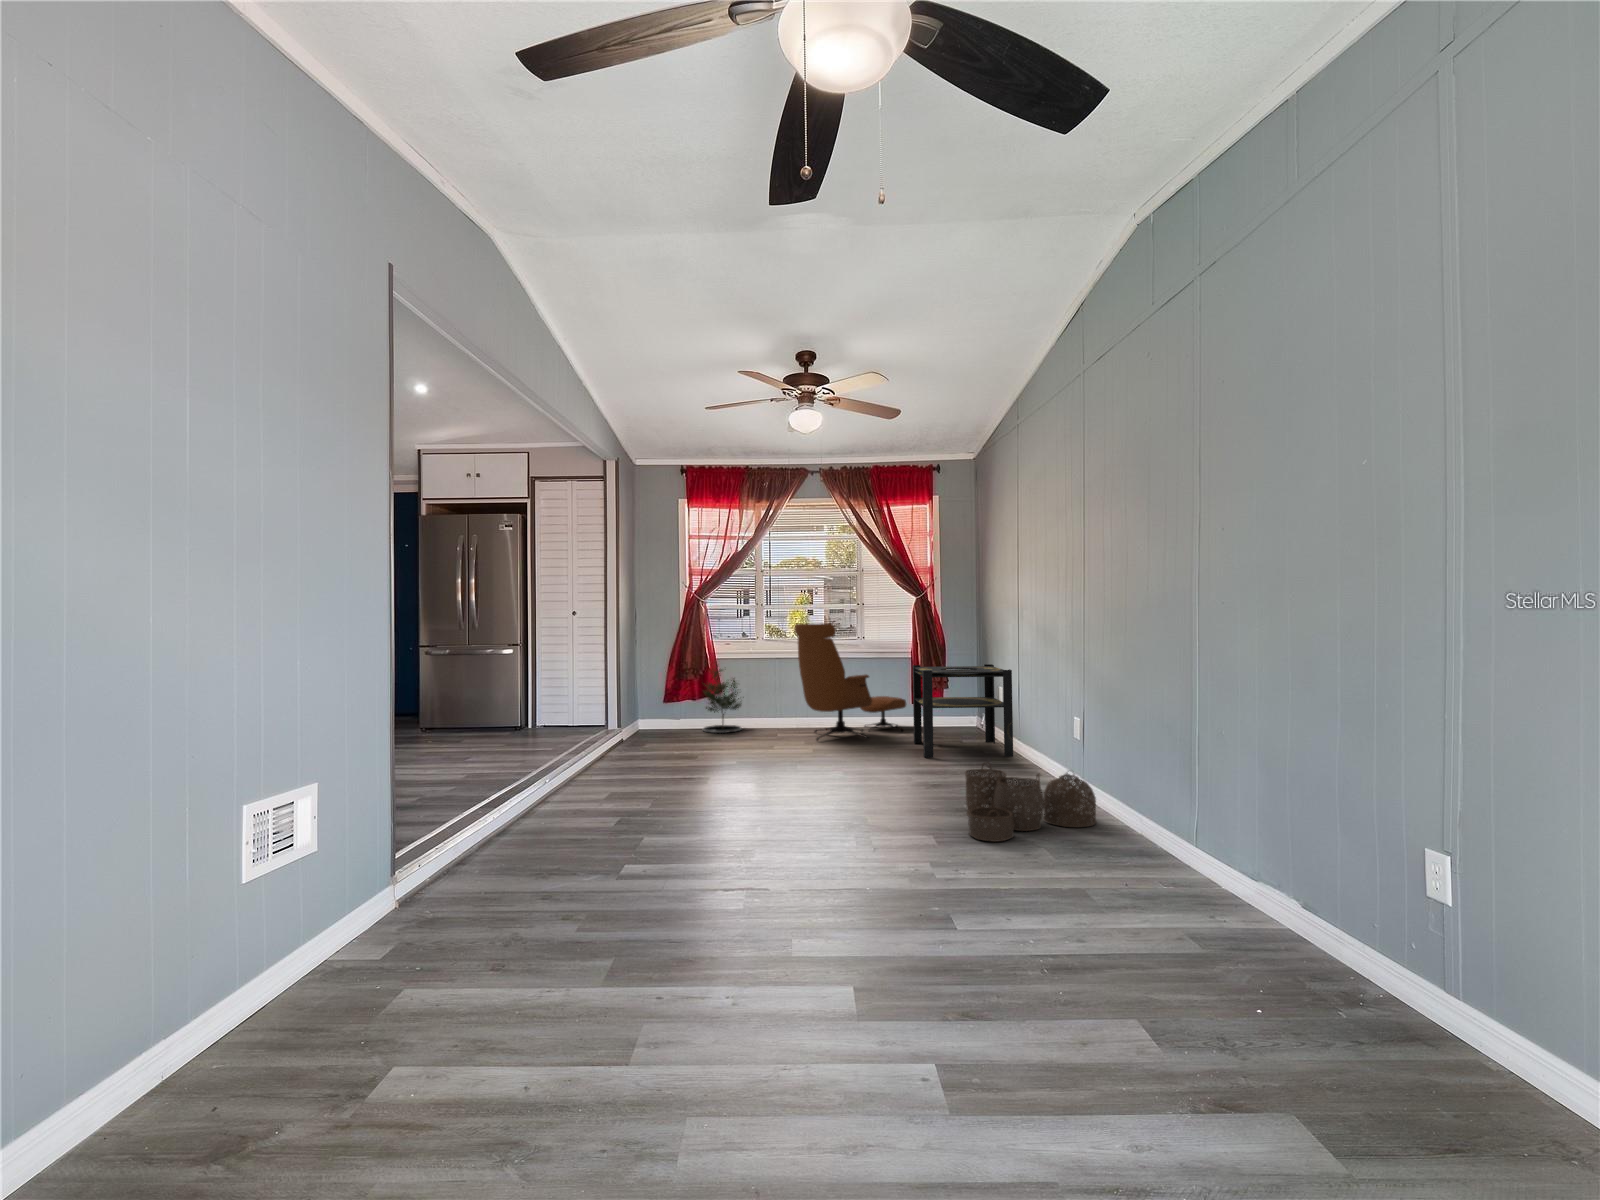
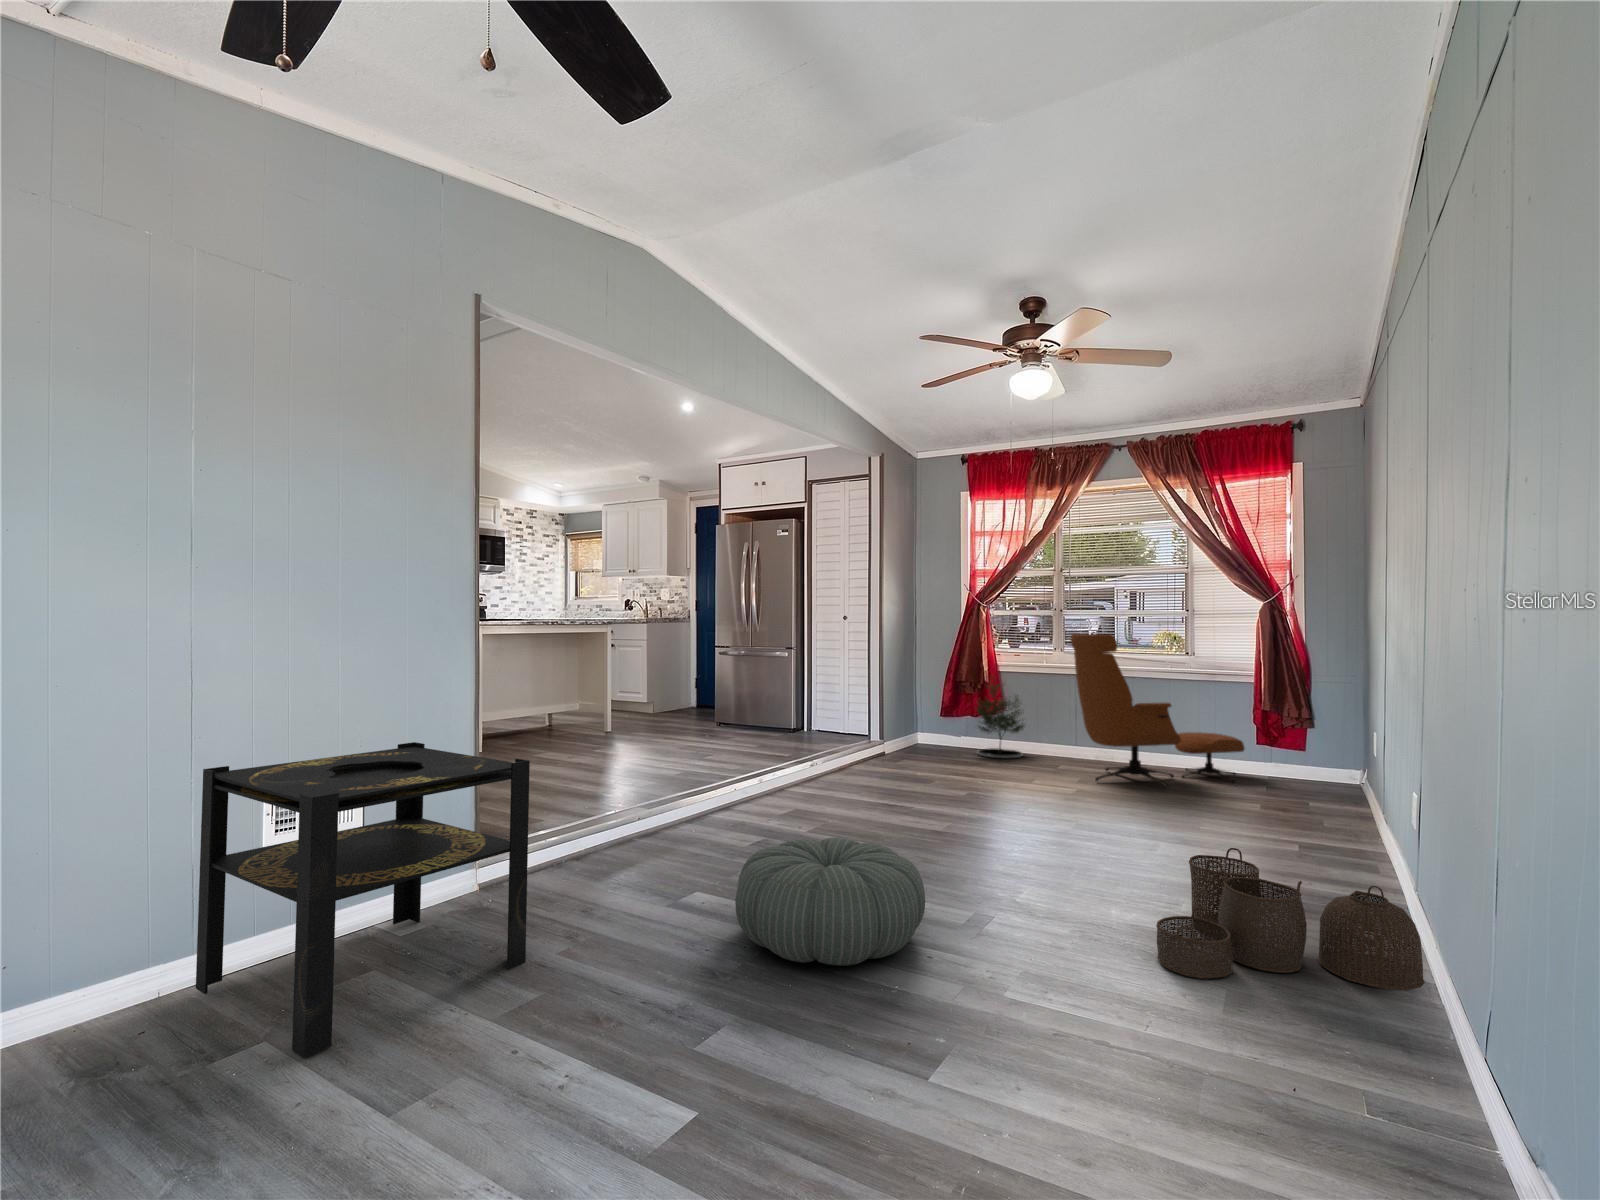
side table: present [913,664,1013,758] -> present [196,742,530,1058]
pouf: none [690,793,841,886] -> present [735,838,925,966]

